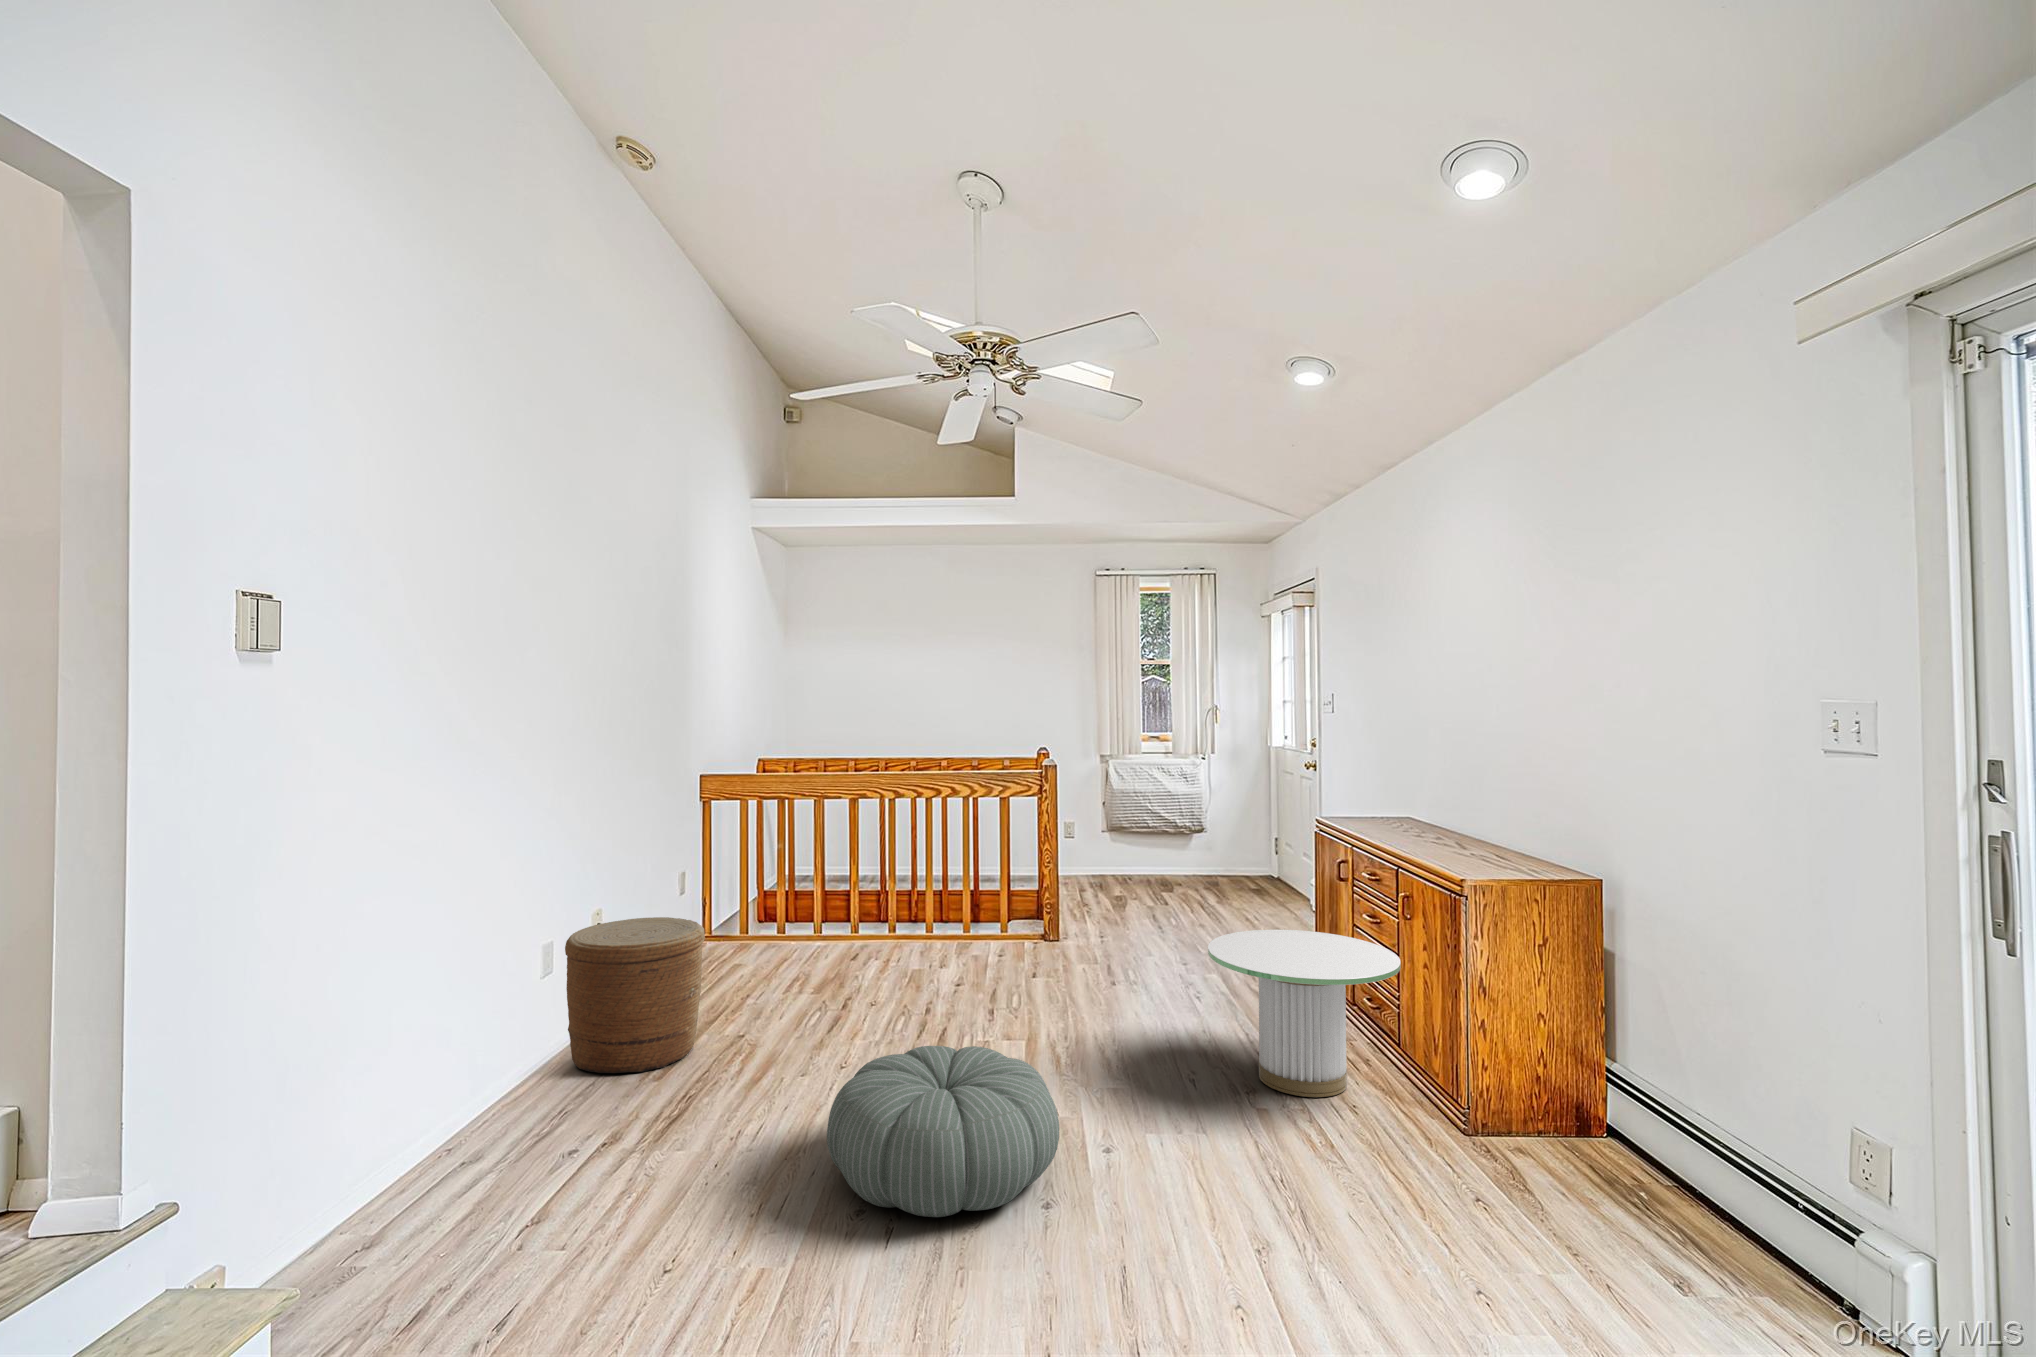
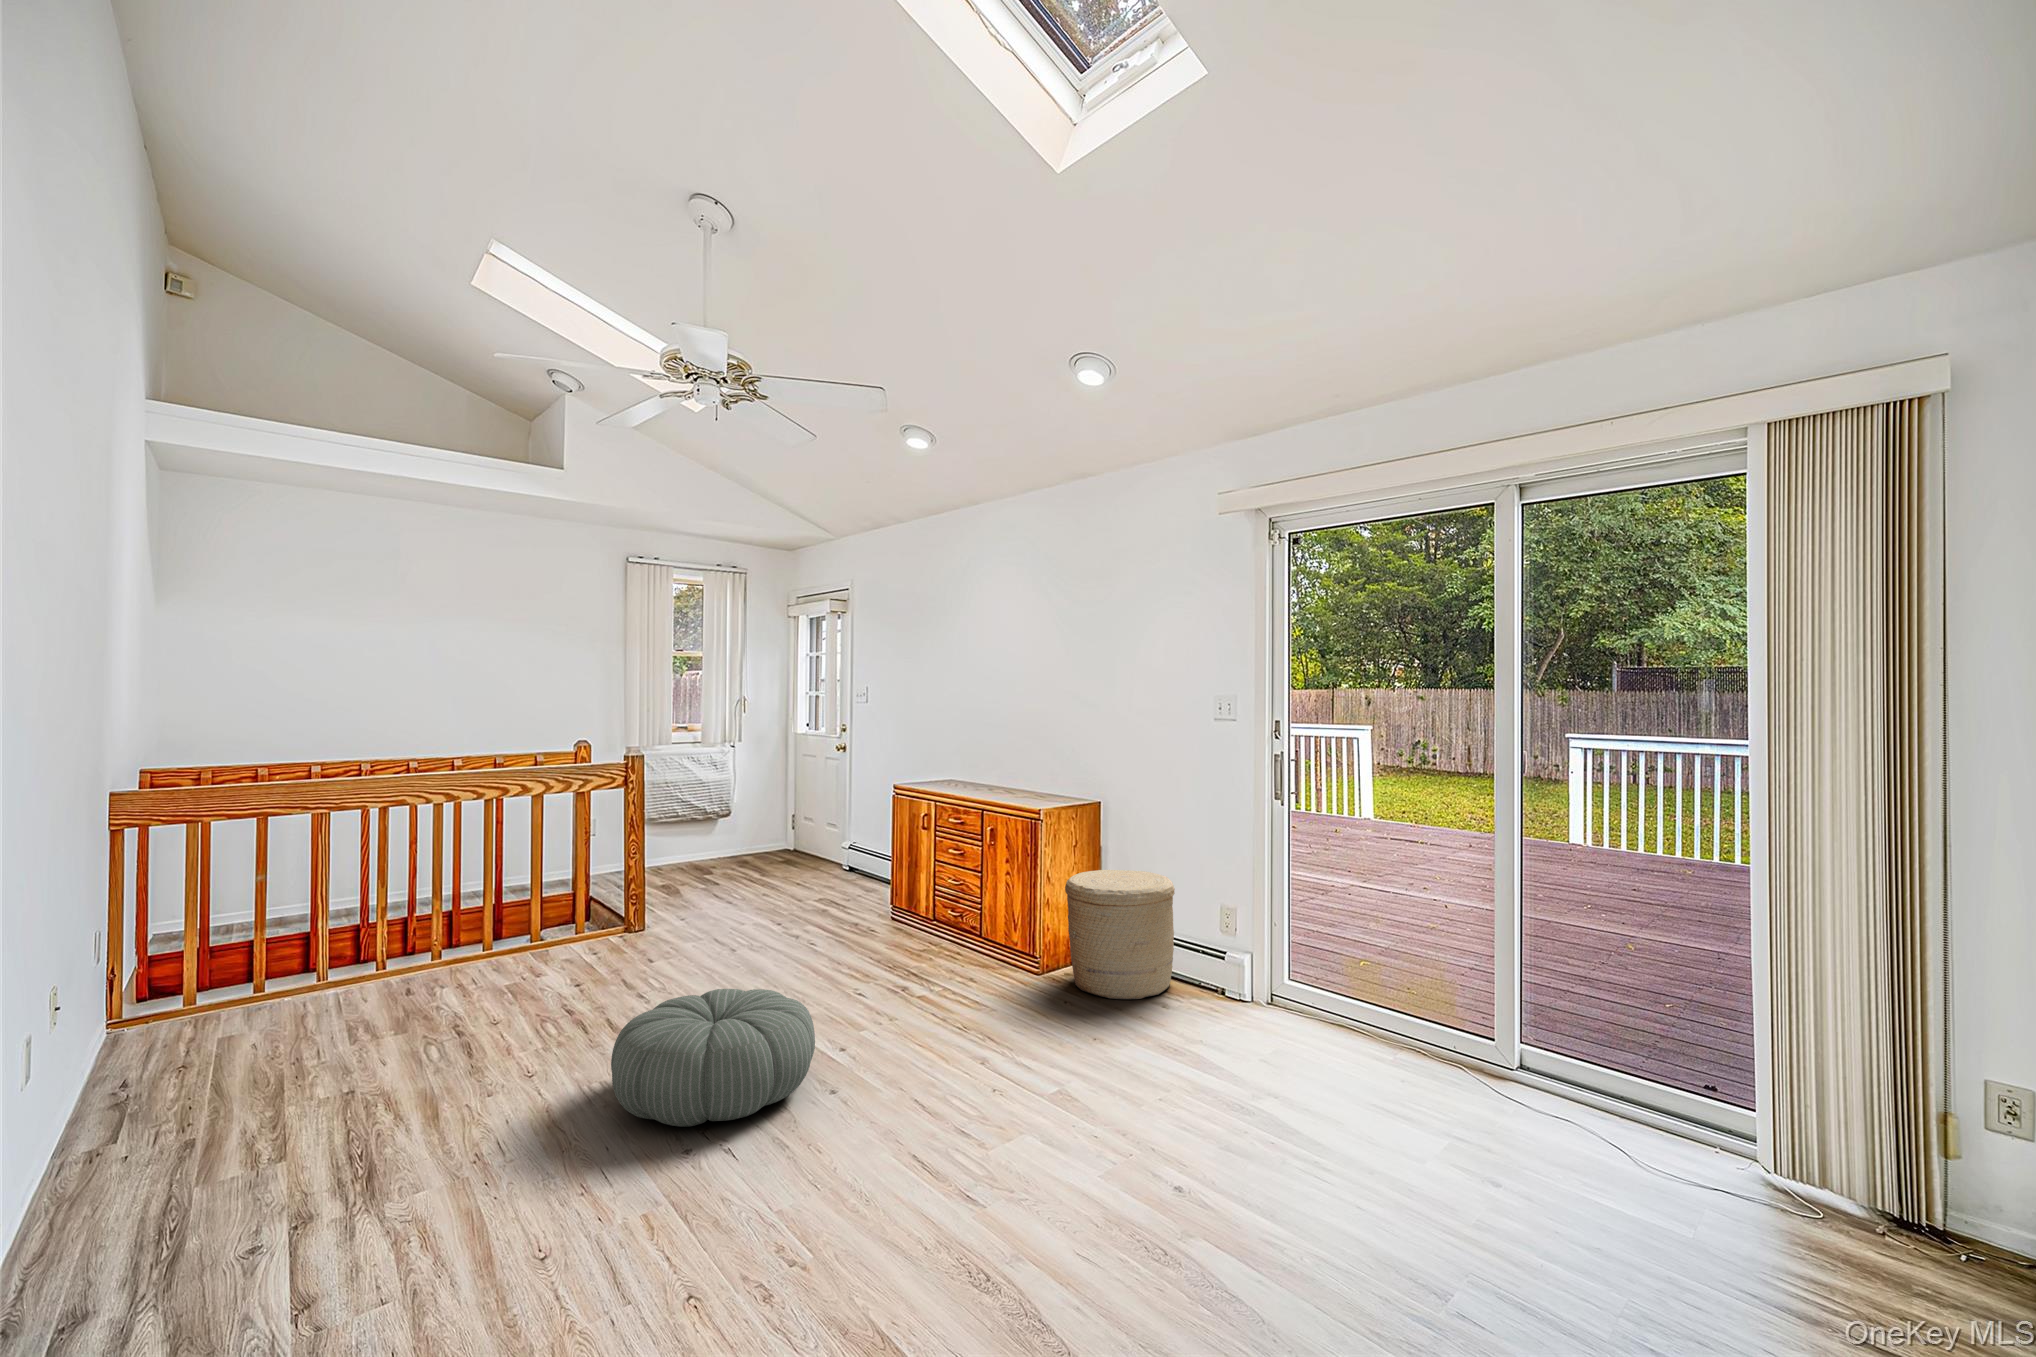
woven basket: present [565,917,705,1073] -> present [1065,870,1175,999]
side table: present [1208,930,1401,1098] -> none [855,864,991,981]

